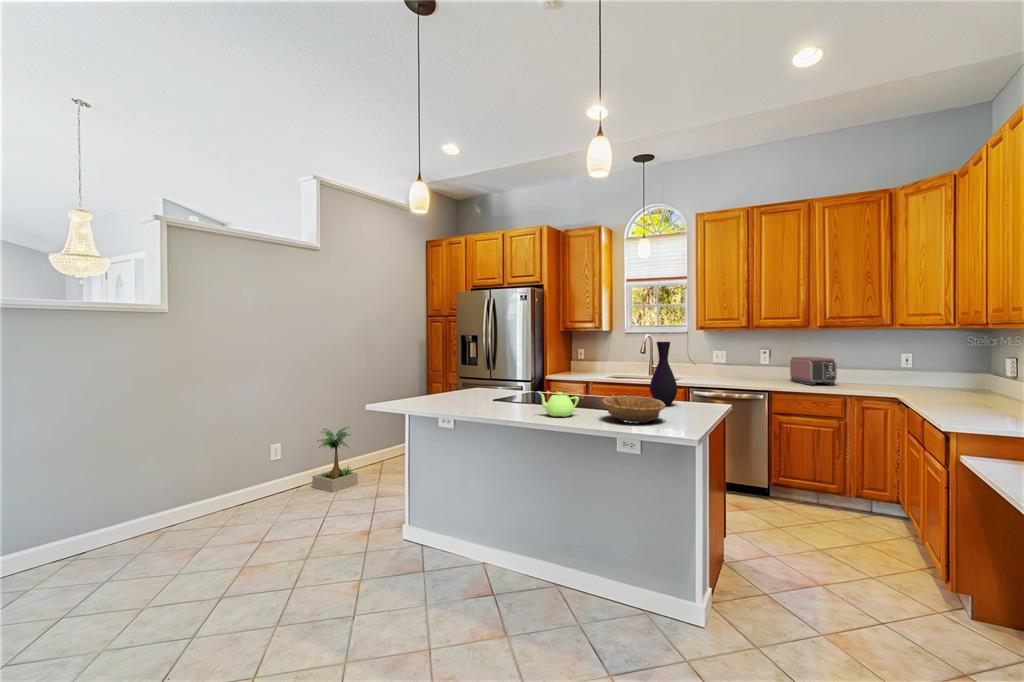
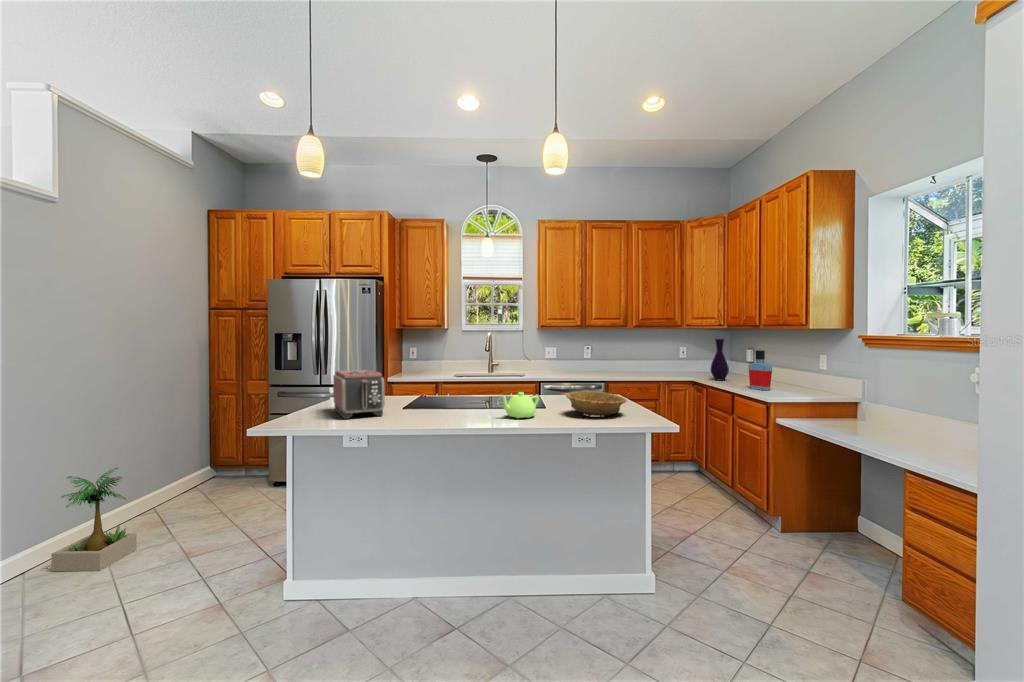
vase: present [650,342,677,406] -> present [711,339,729,381]
toaster: present [790,357,837,385] -> present [333,370,385,419]
bottle: none [957,359,993,416] -> present [749,350,772,390]

